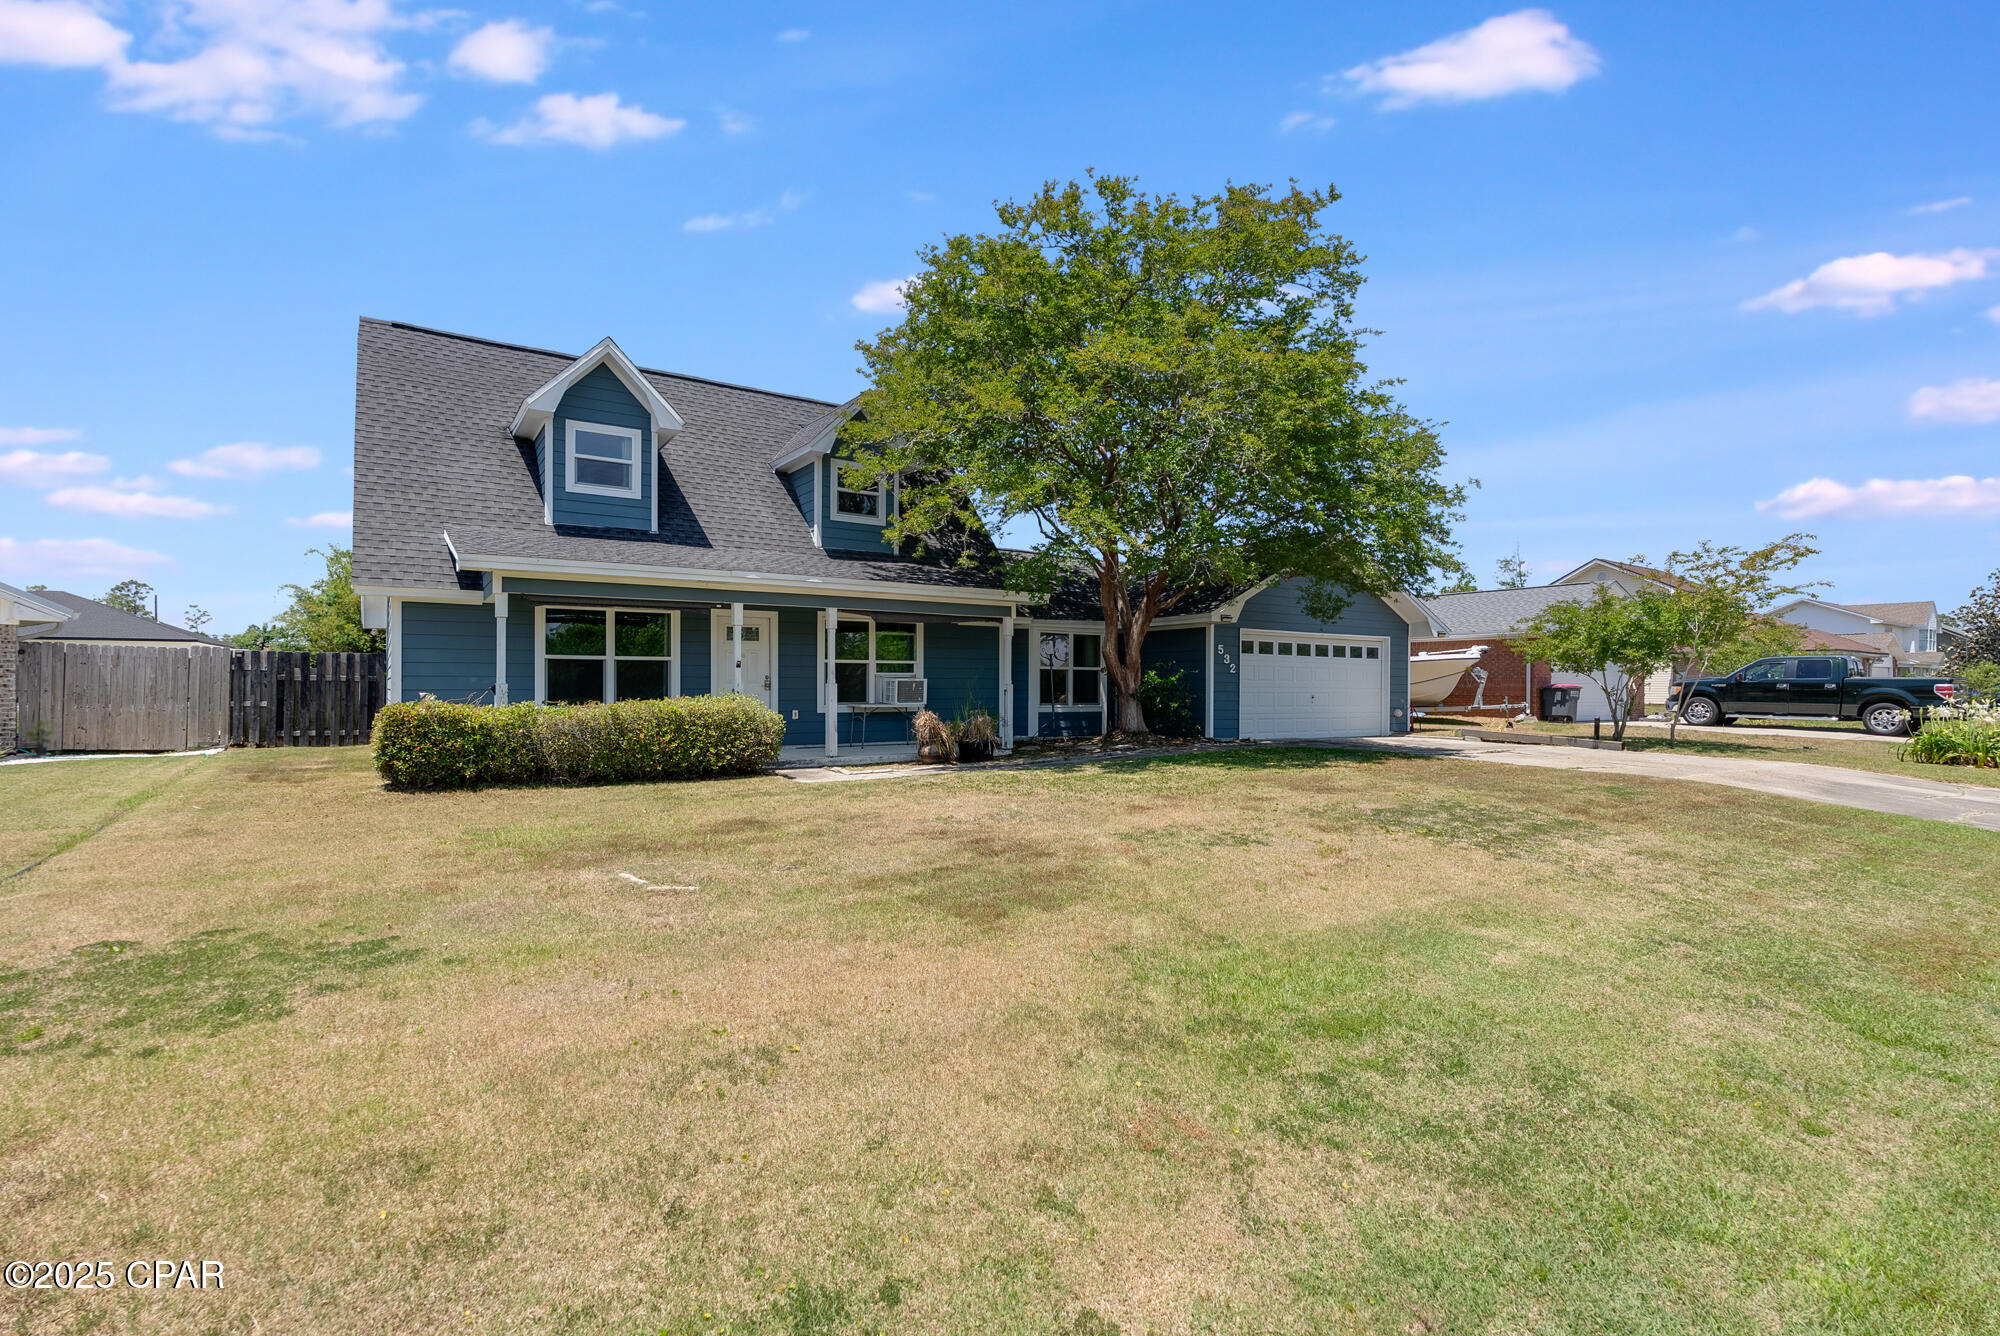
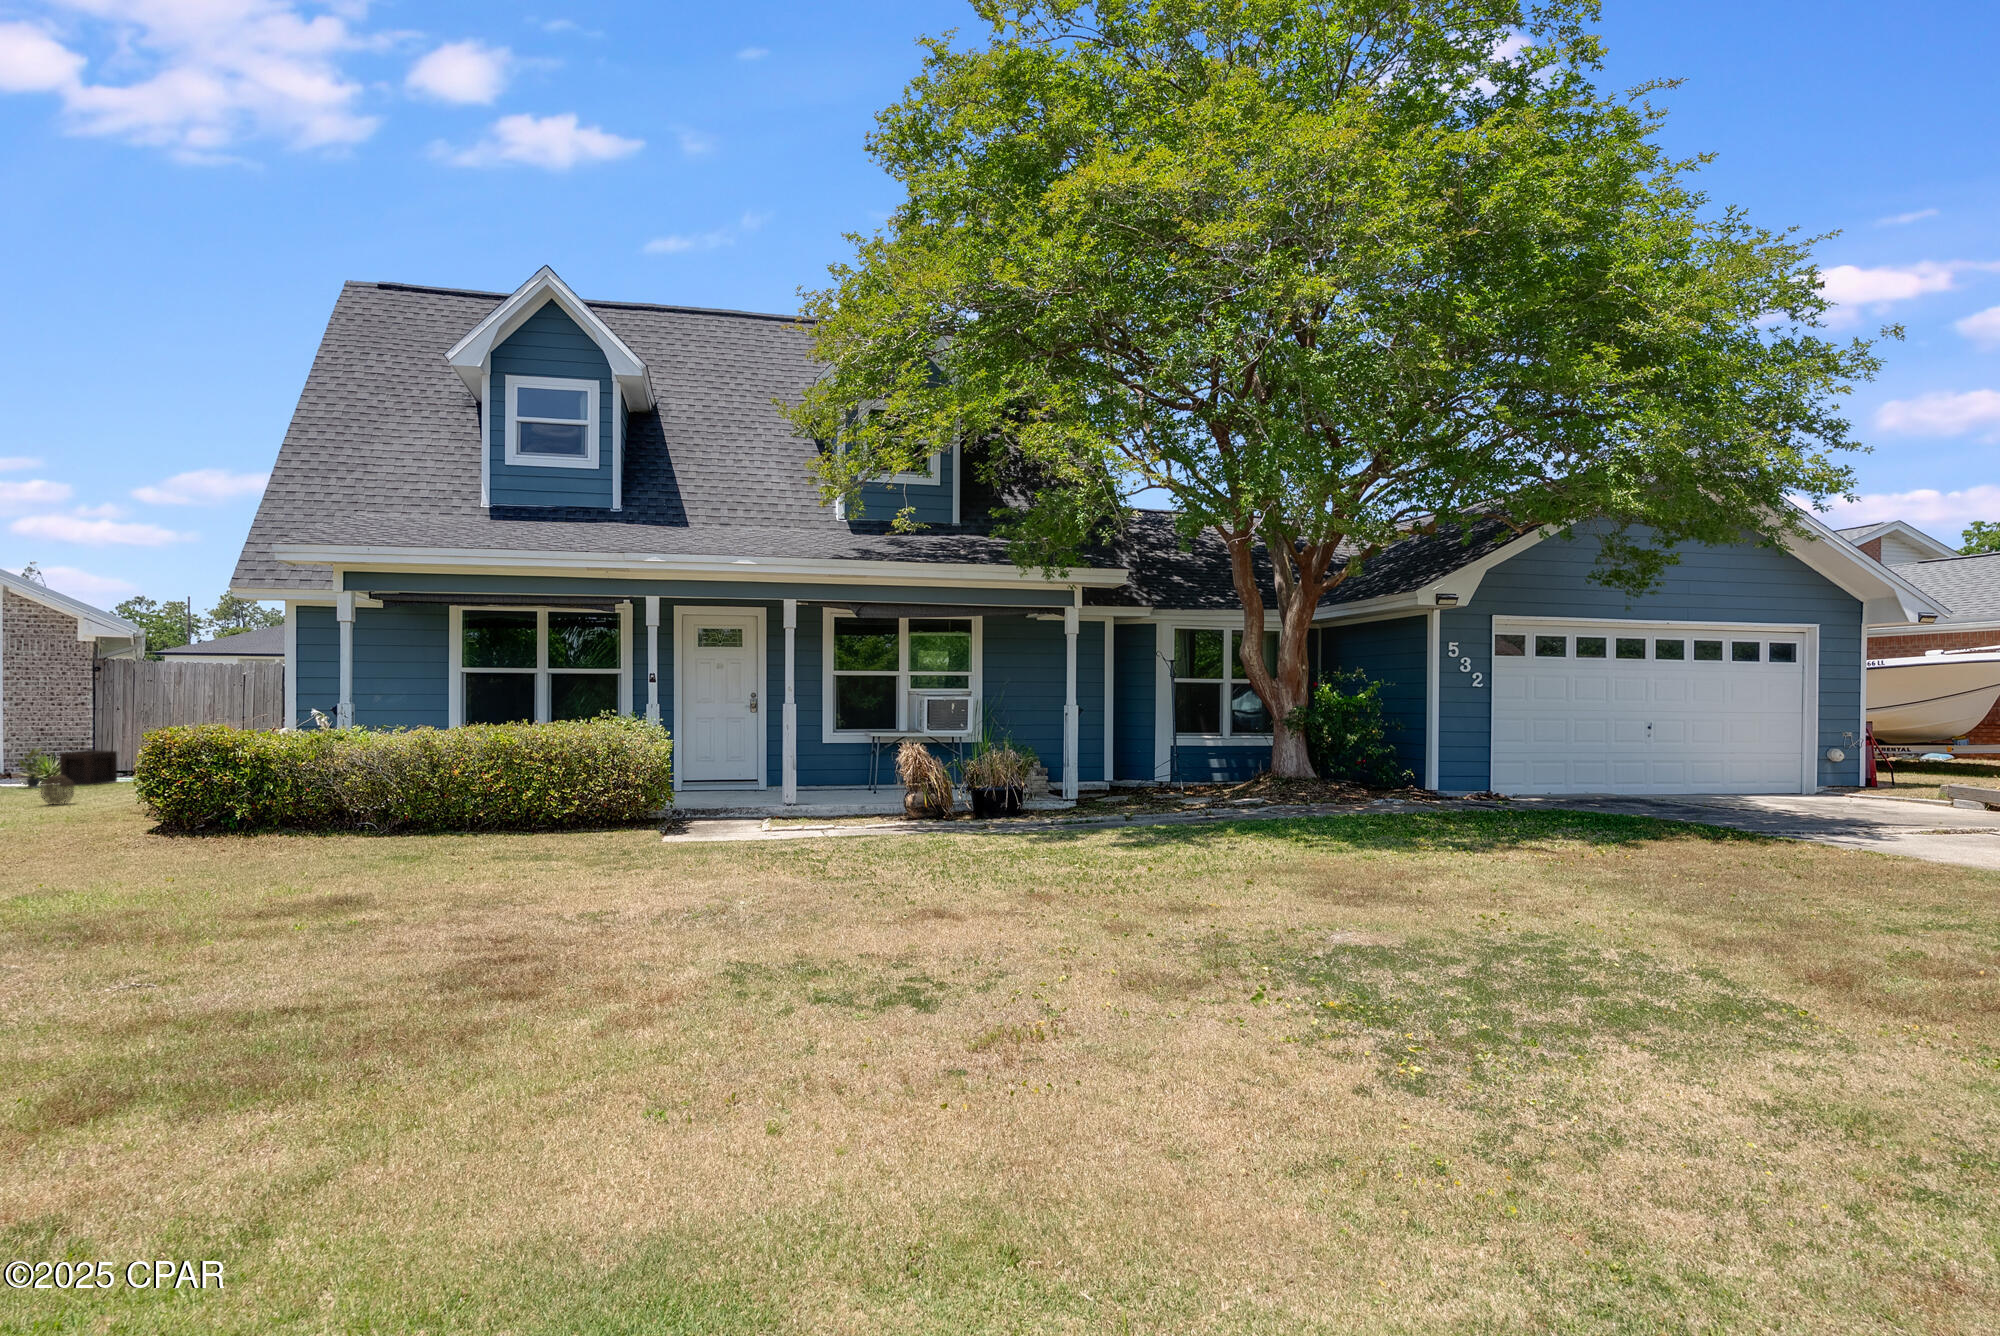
wooden crate: none [66,721,123,754] -> present [60,750,117,786]
woven basket: none [119,745,152,772] -> present [41,776,74,805]

